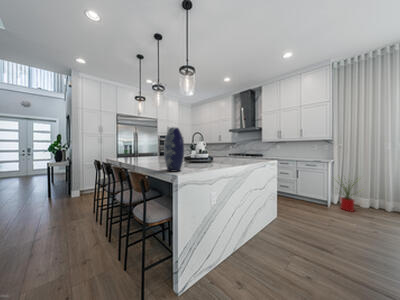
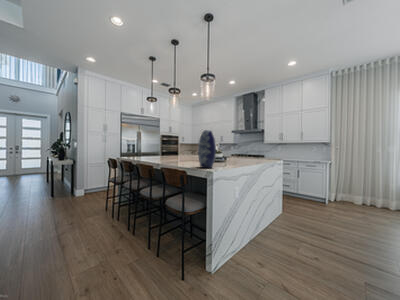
house plant: present [341,181,358,212] -> none [328,173,362,208]

